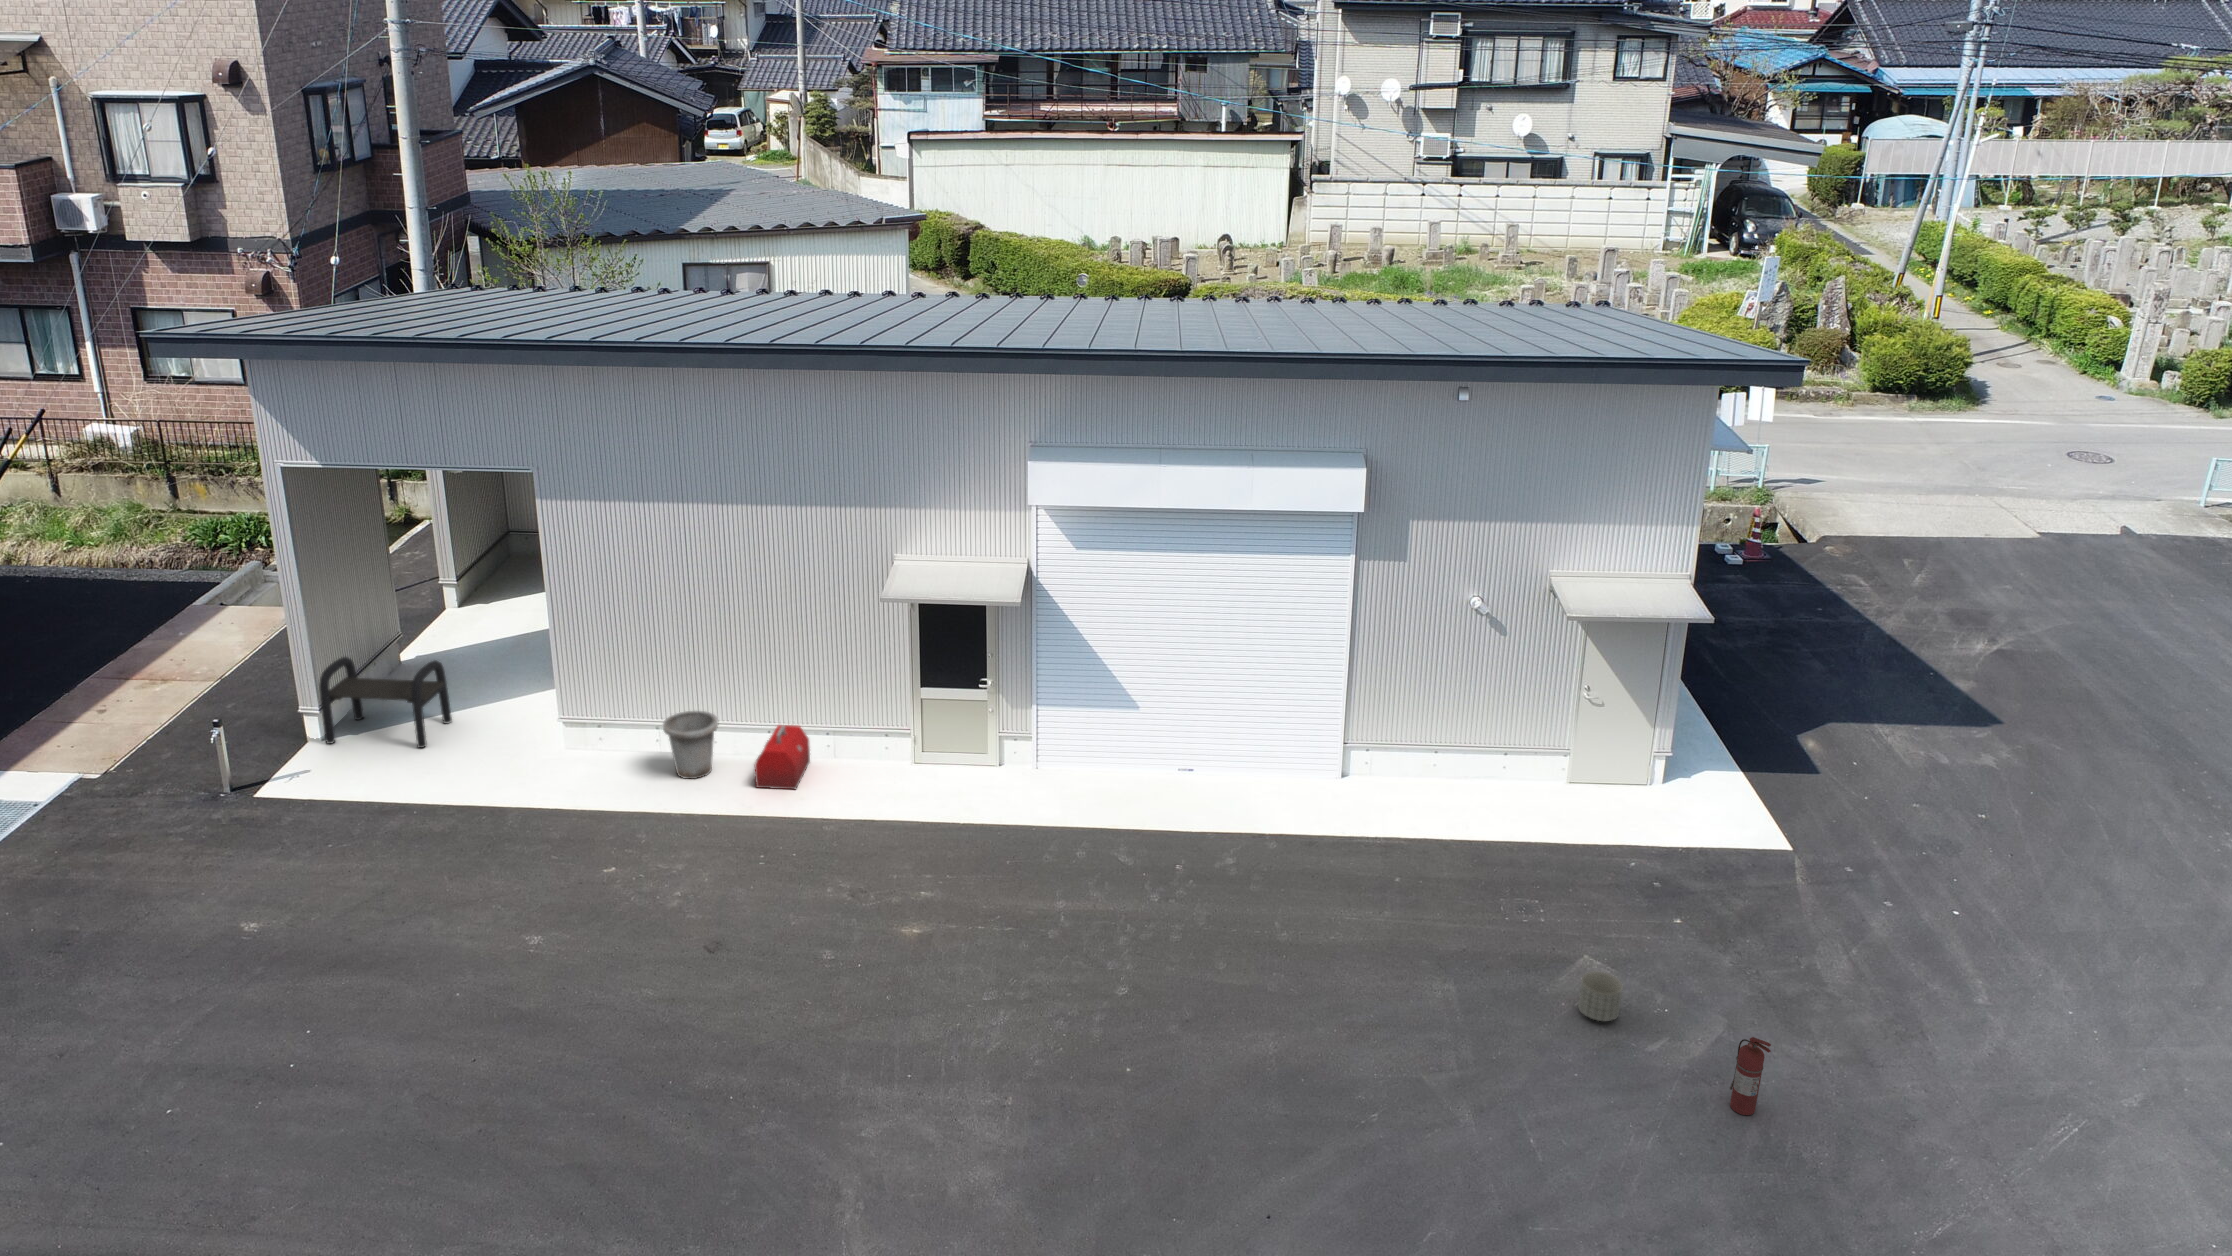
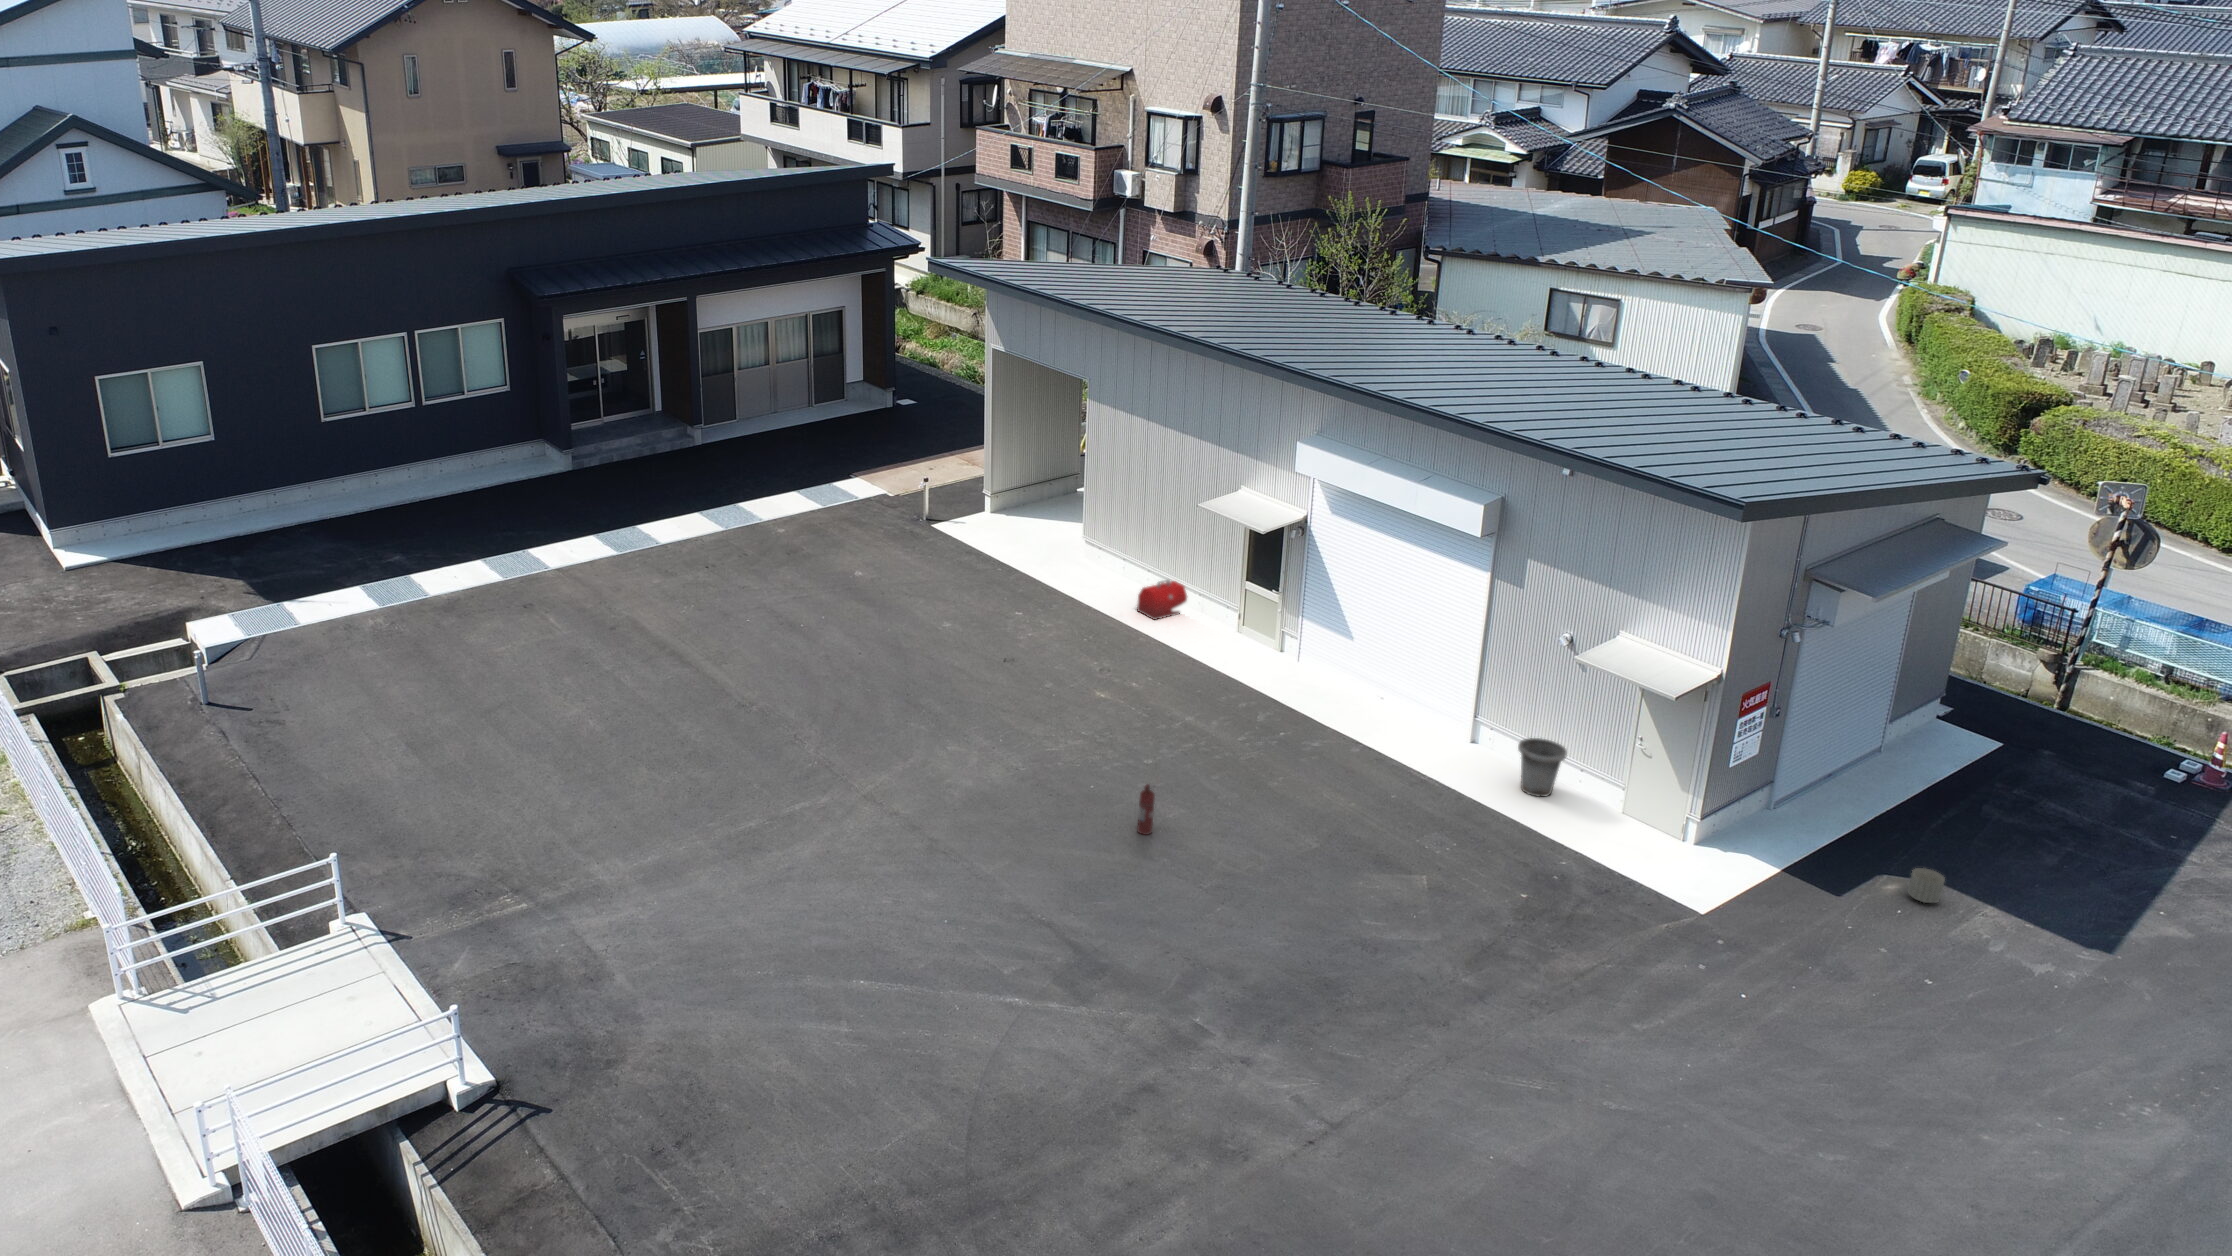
bench: present [319,657,452,748] -> none [989,470,1056,534]
trash can: present [663,711,718,779] -> present [1518,738,1567,797]
planter: present [1578,971,1623,1021] -> present [1908,868,1945,903]
fire extinguisher: present [1730,1037,1771,1115] -> present [1137,784,1155,835]

